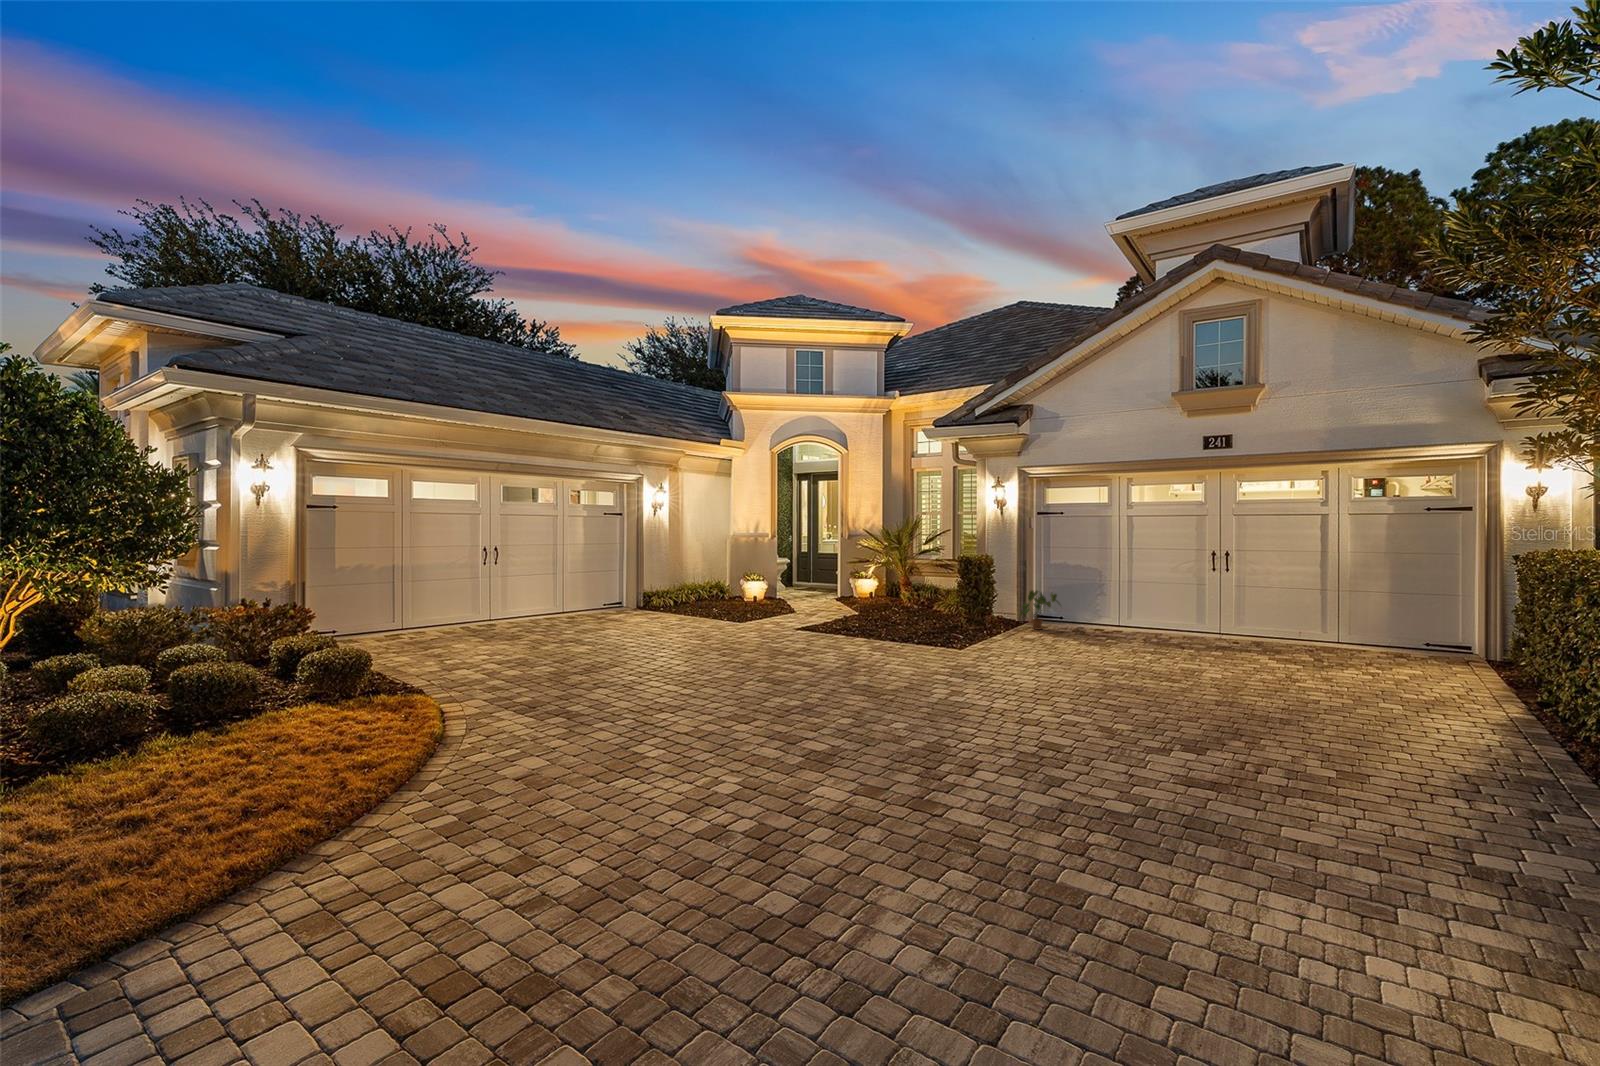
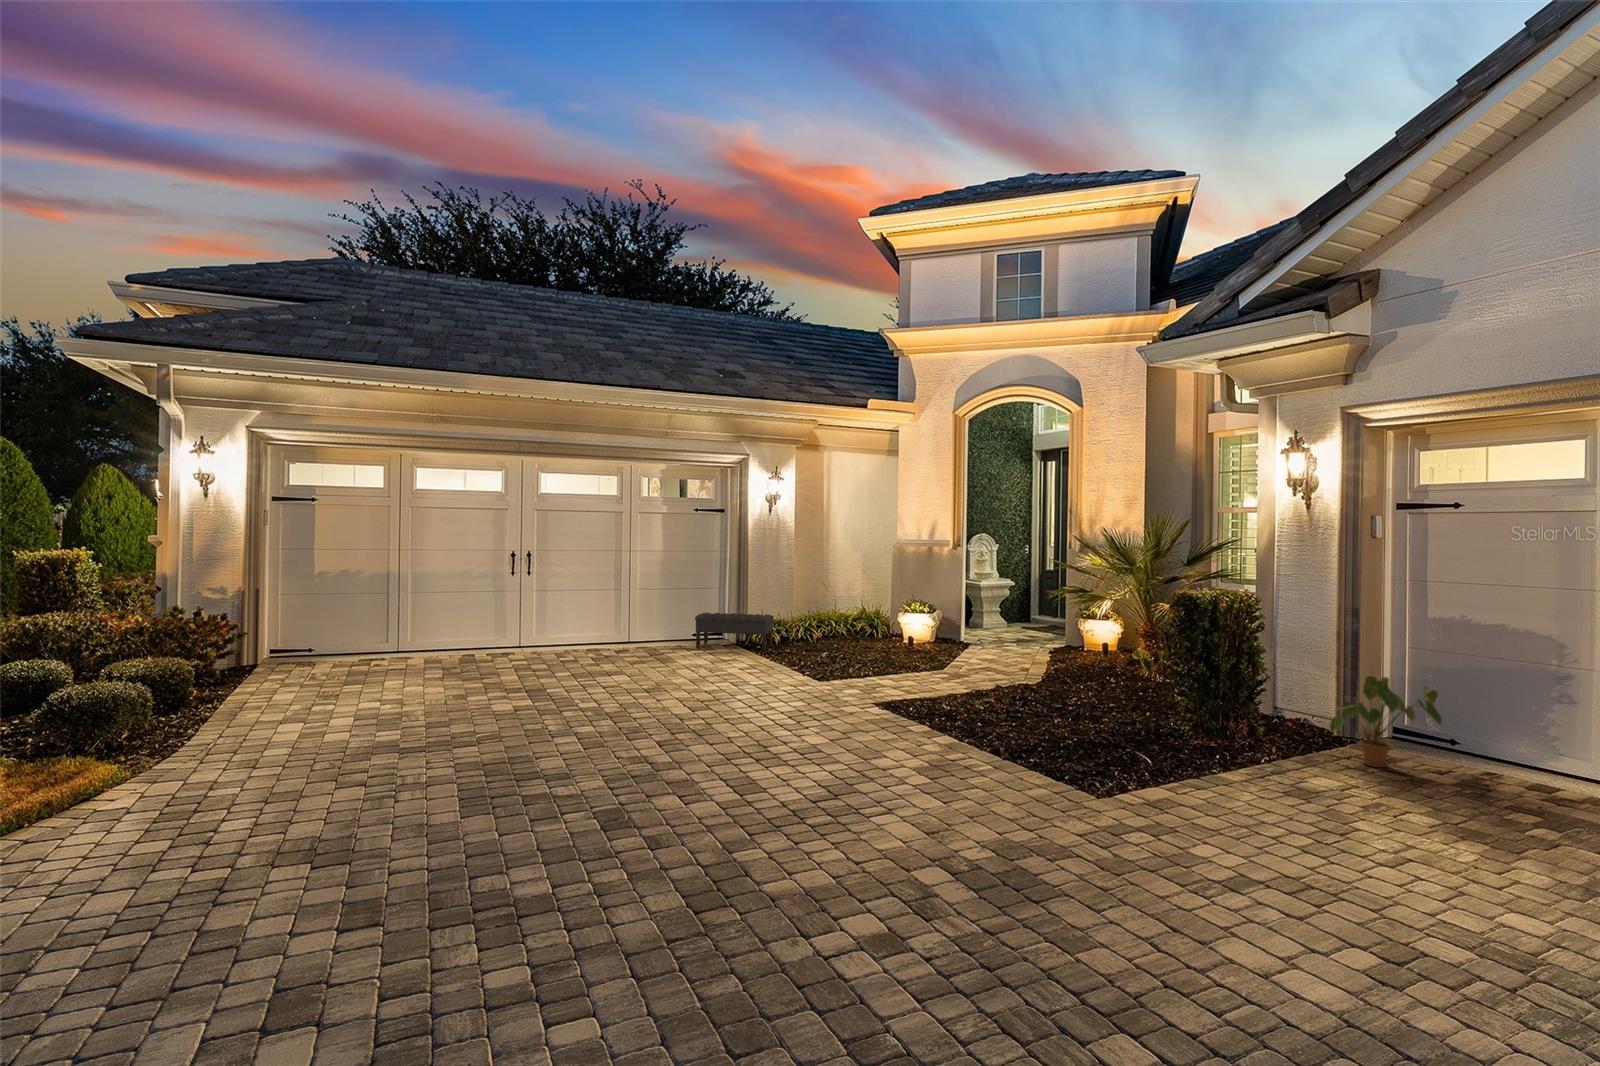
bench: none [613,589,669,616] -> present [695,613,773,651]

